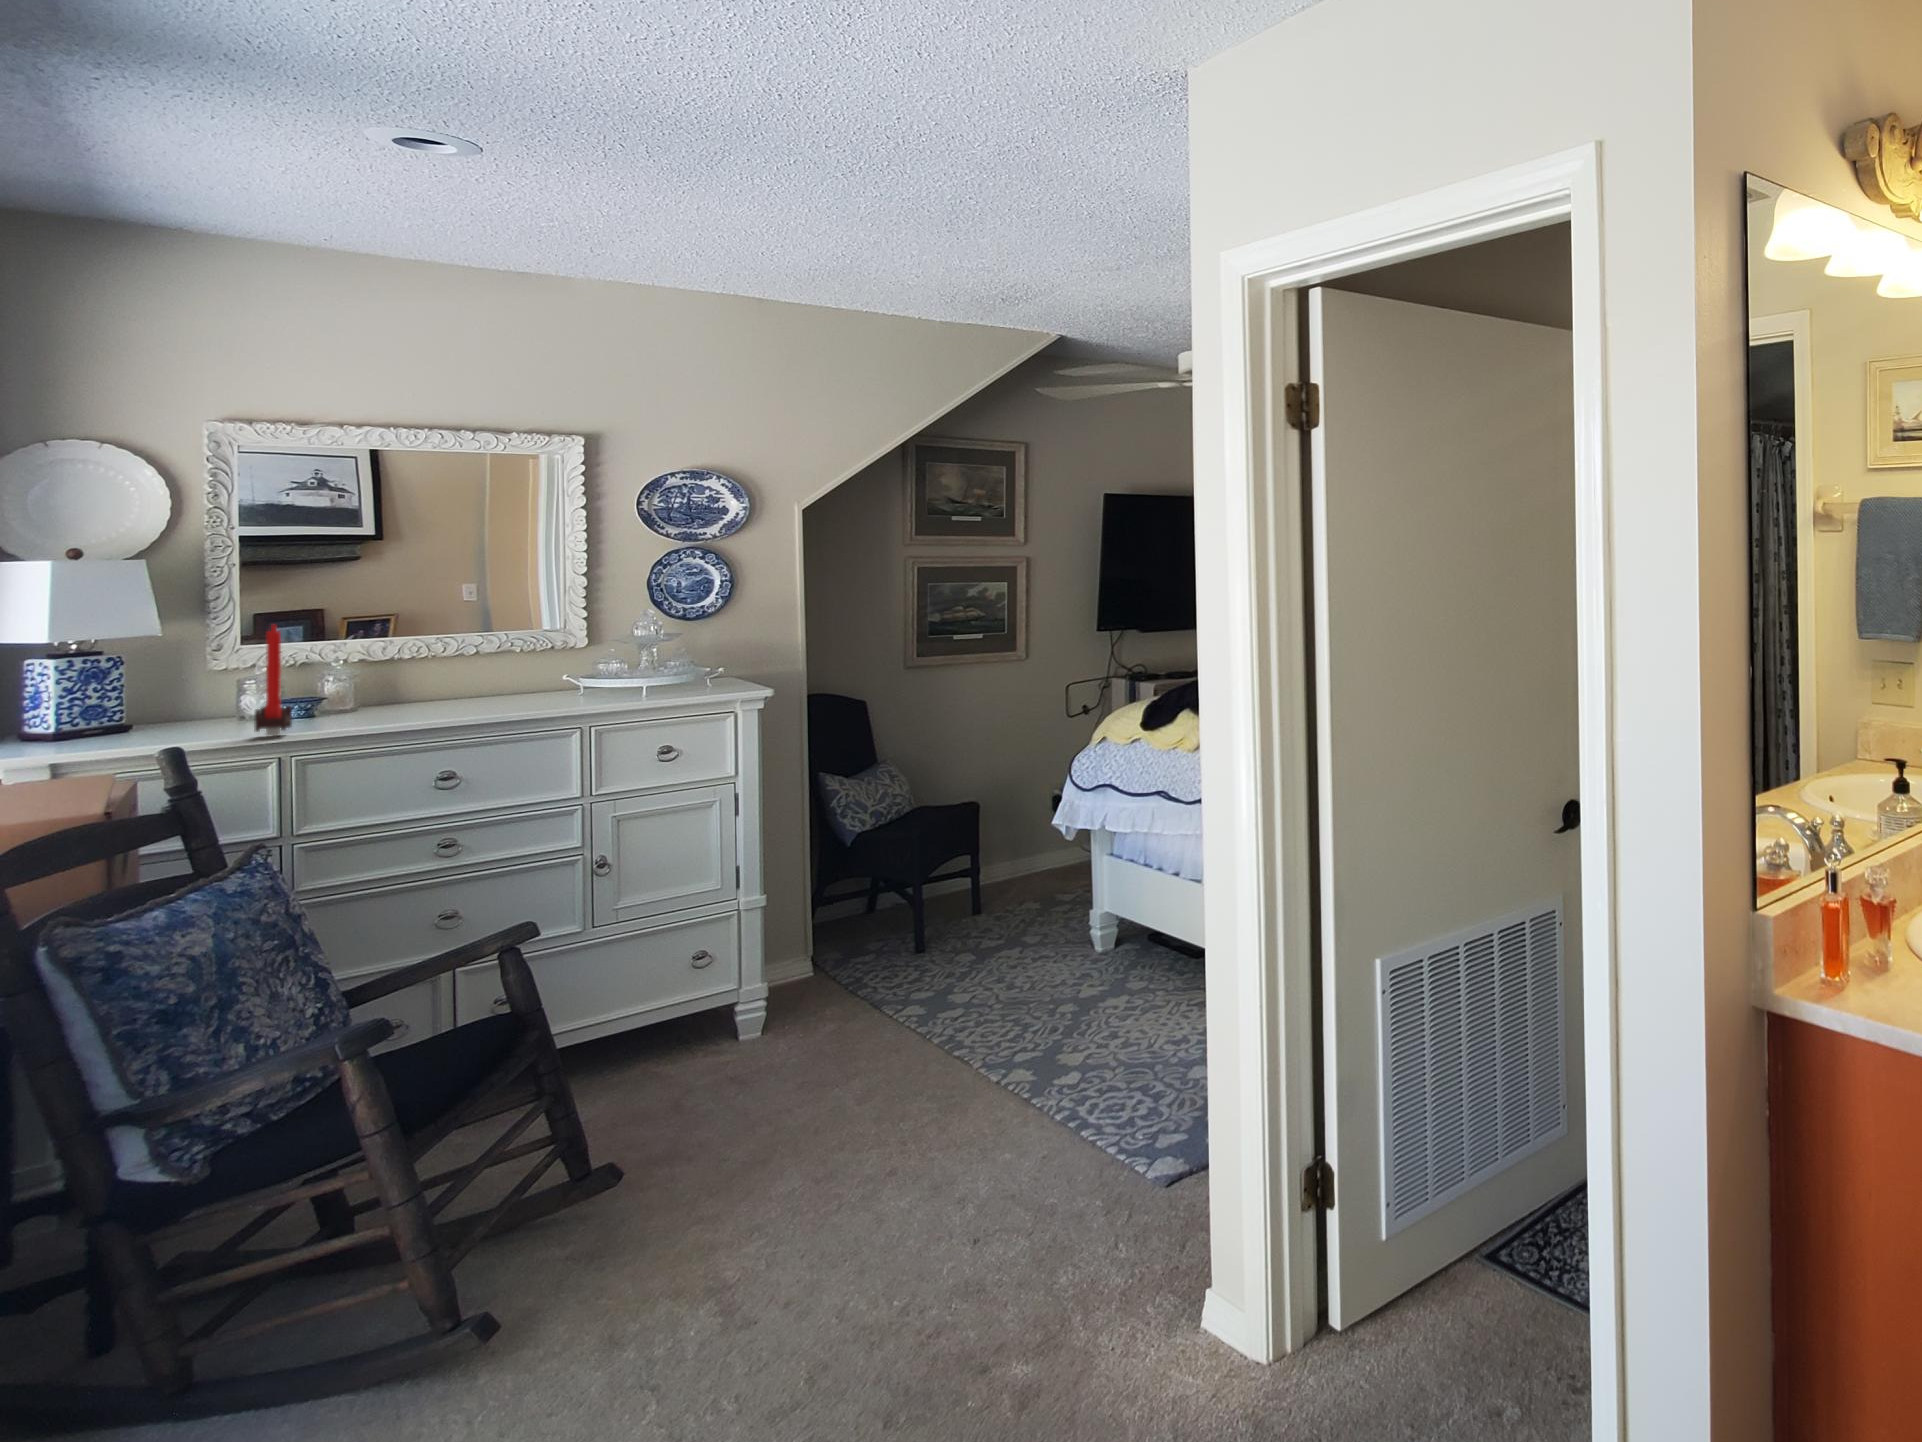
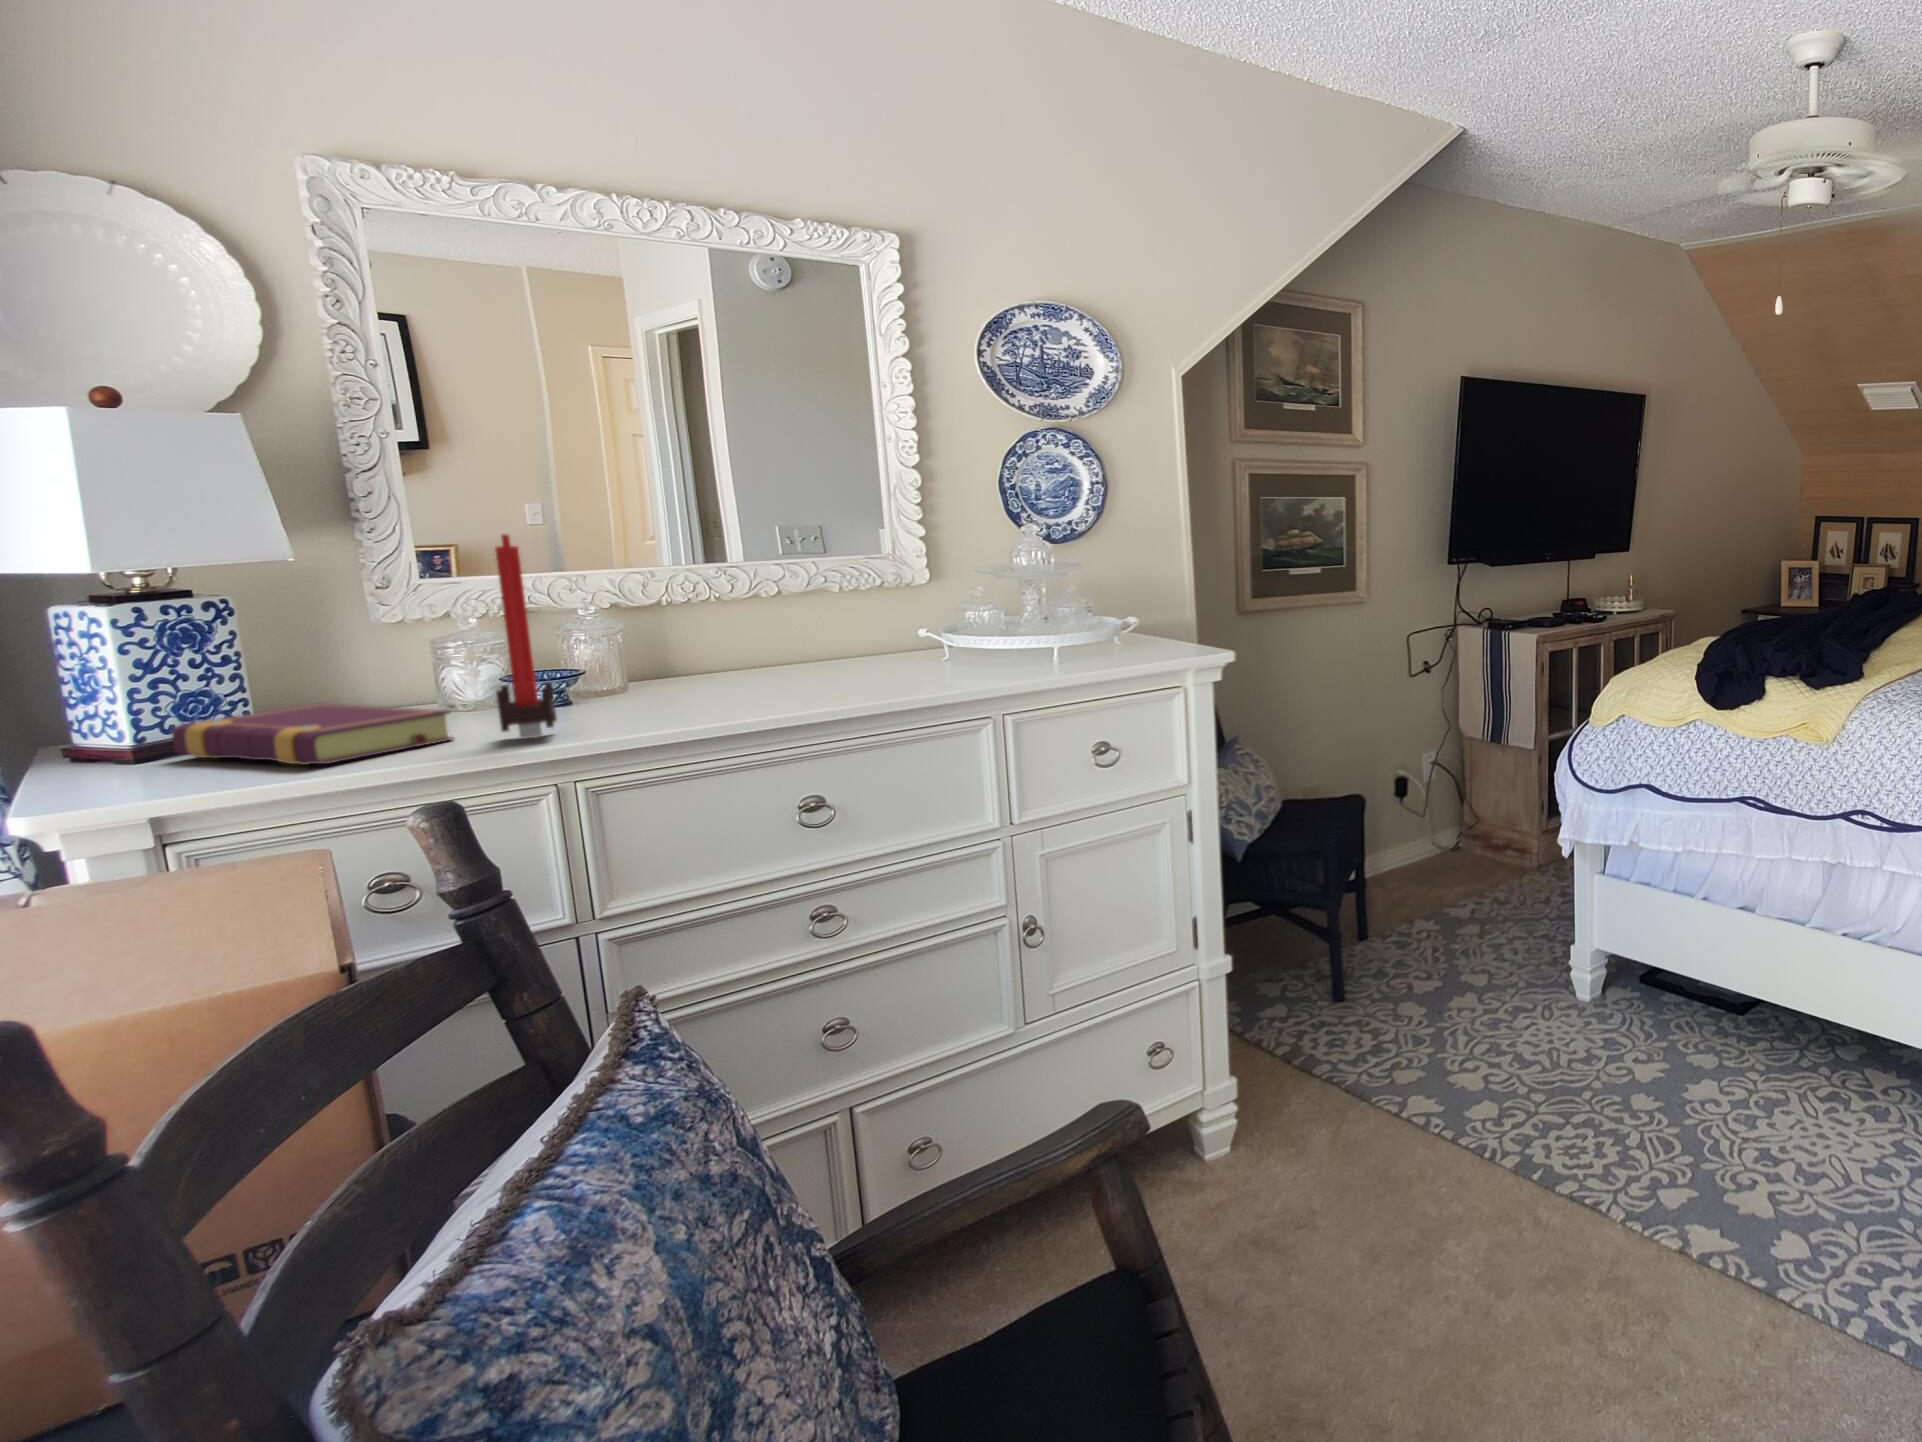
book: none [76,715,231,746] -> present [172,704,453,765]

